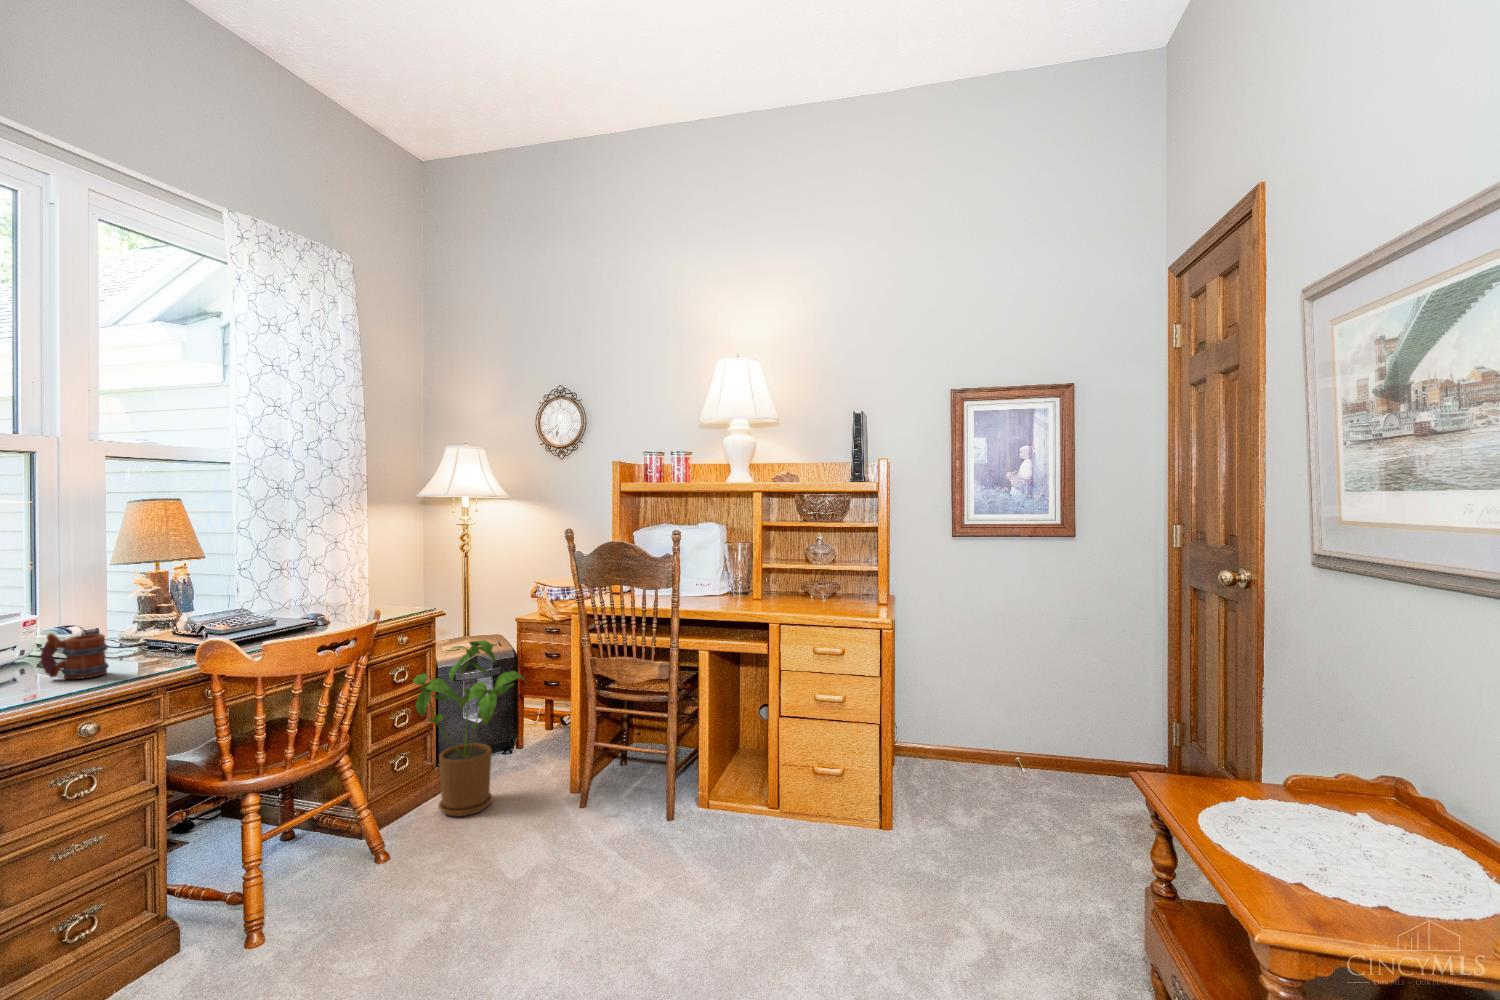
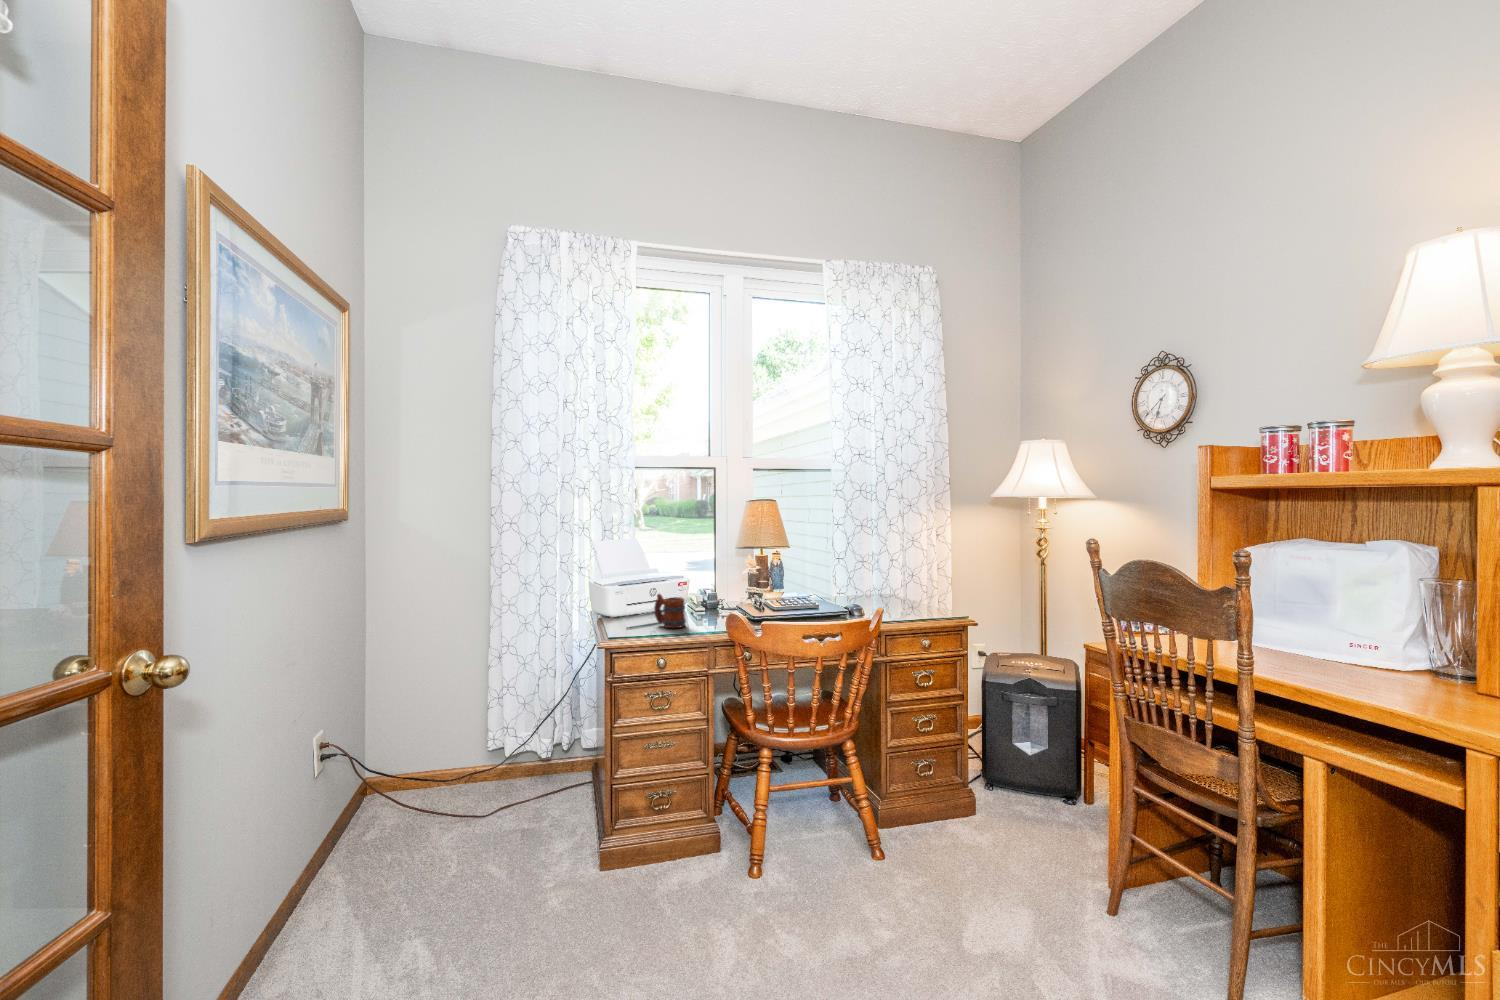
house plant: present [414,640,524,816] -> none [929,657,1053,850]

